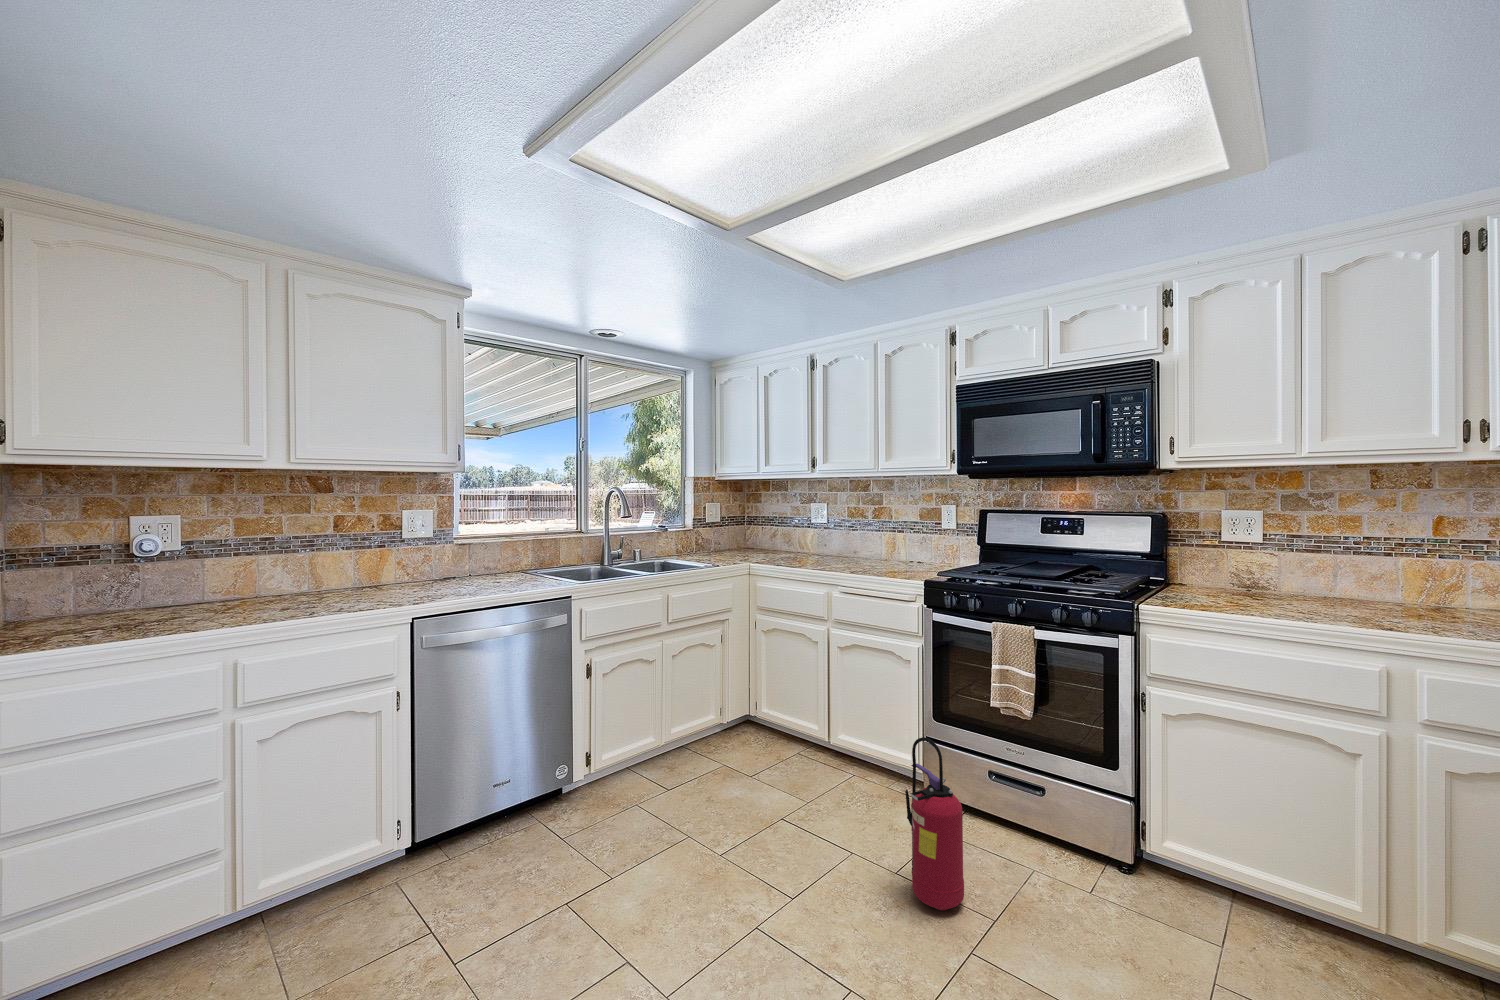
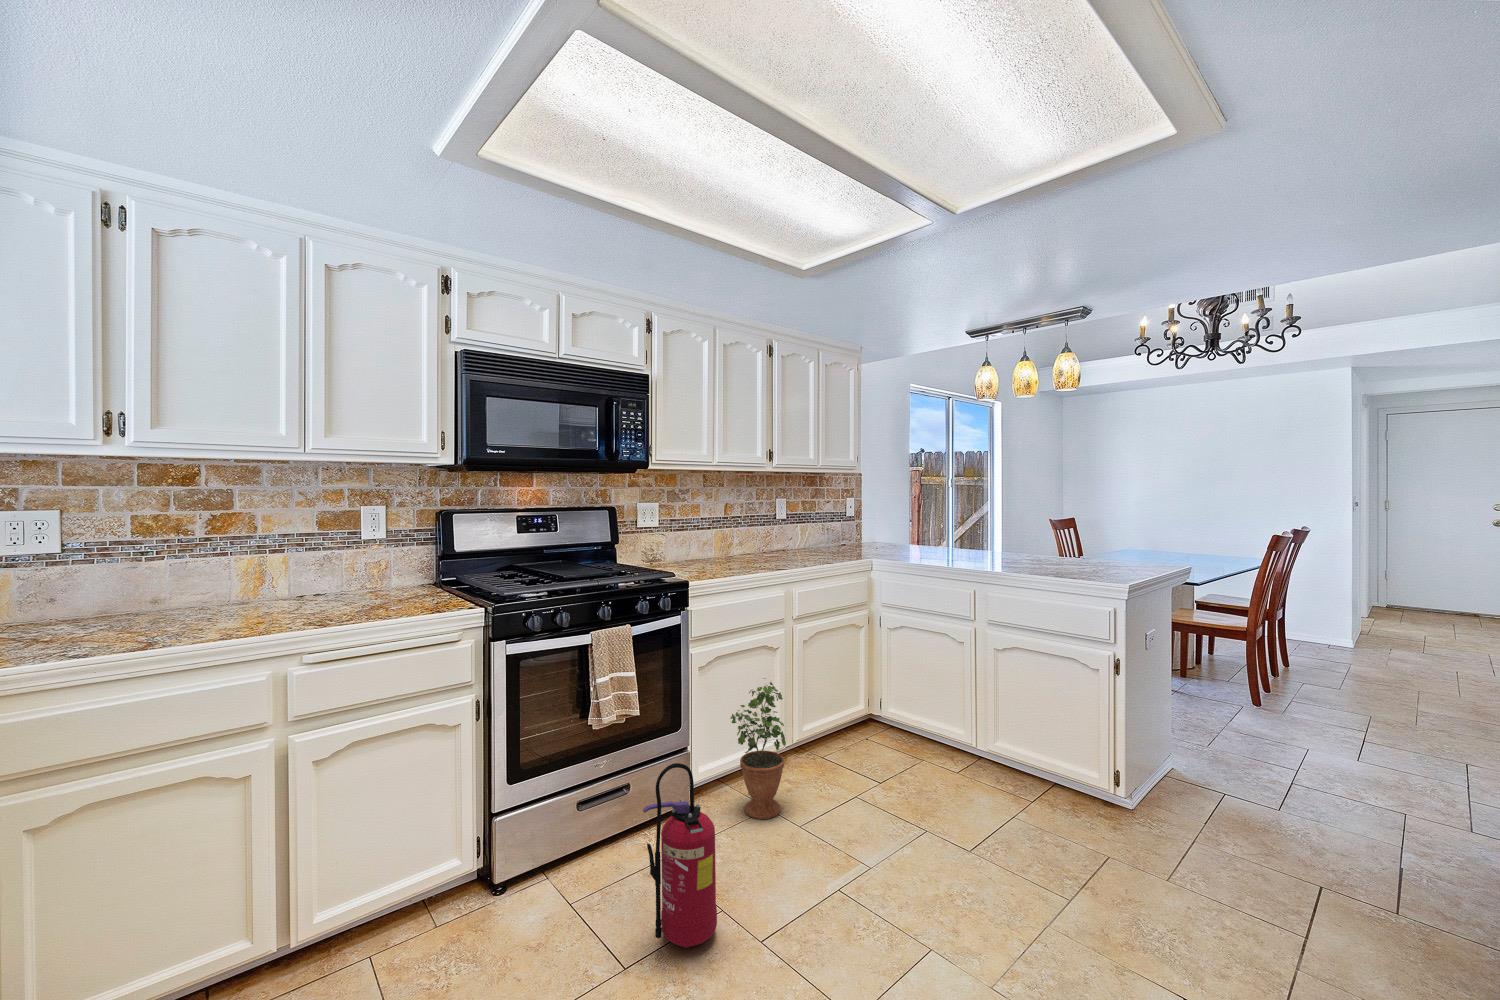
potted plant: none [1155,763,1259,956] -> present [730,678,786,819]

